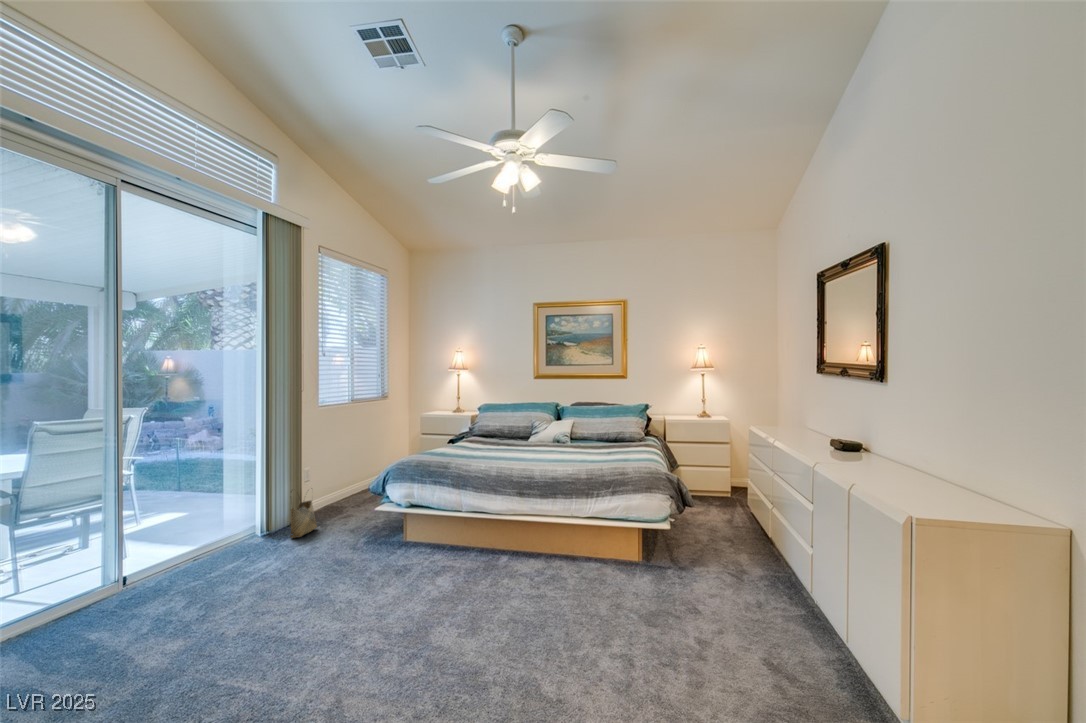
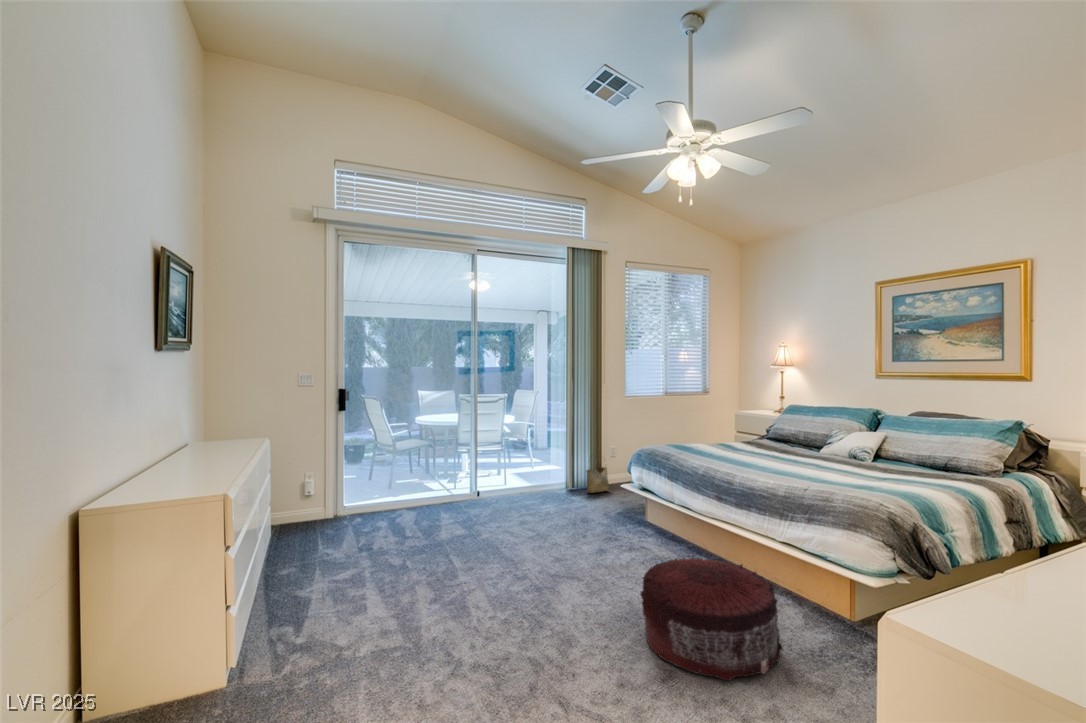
pouf: none [548,543,669,656] -> present [640,557,783,681]

